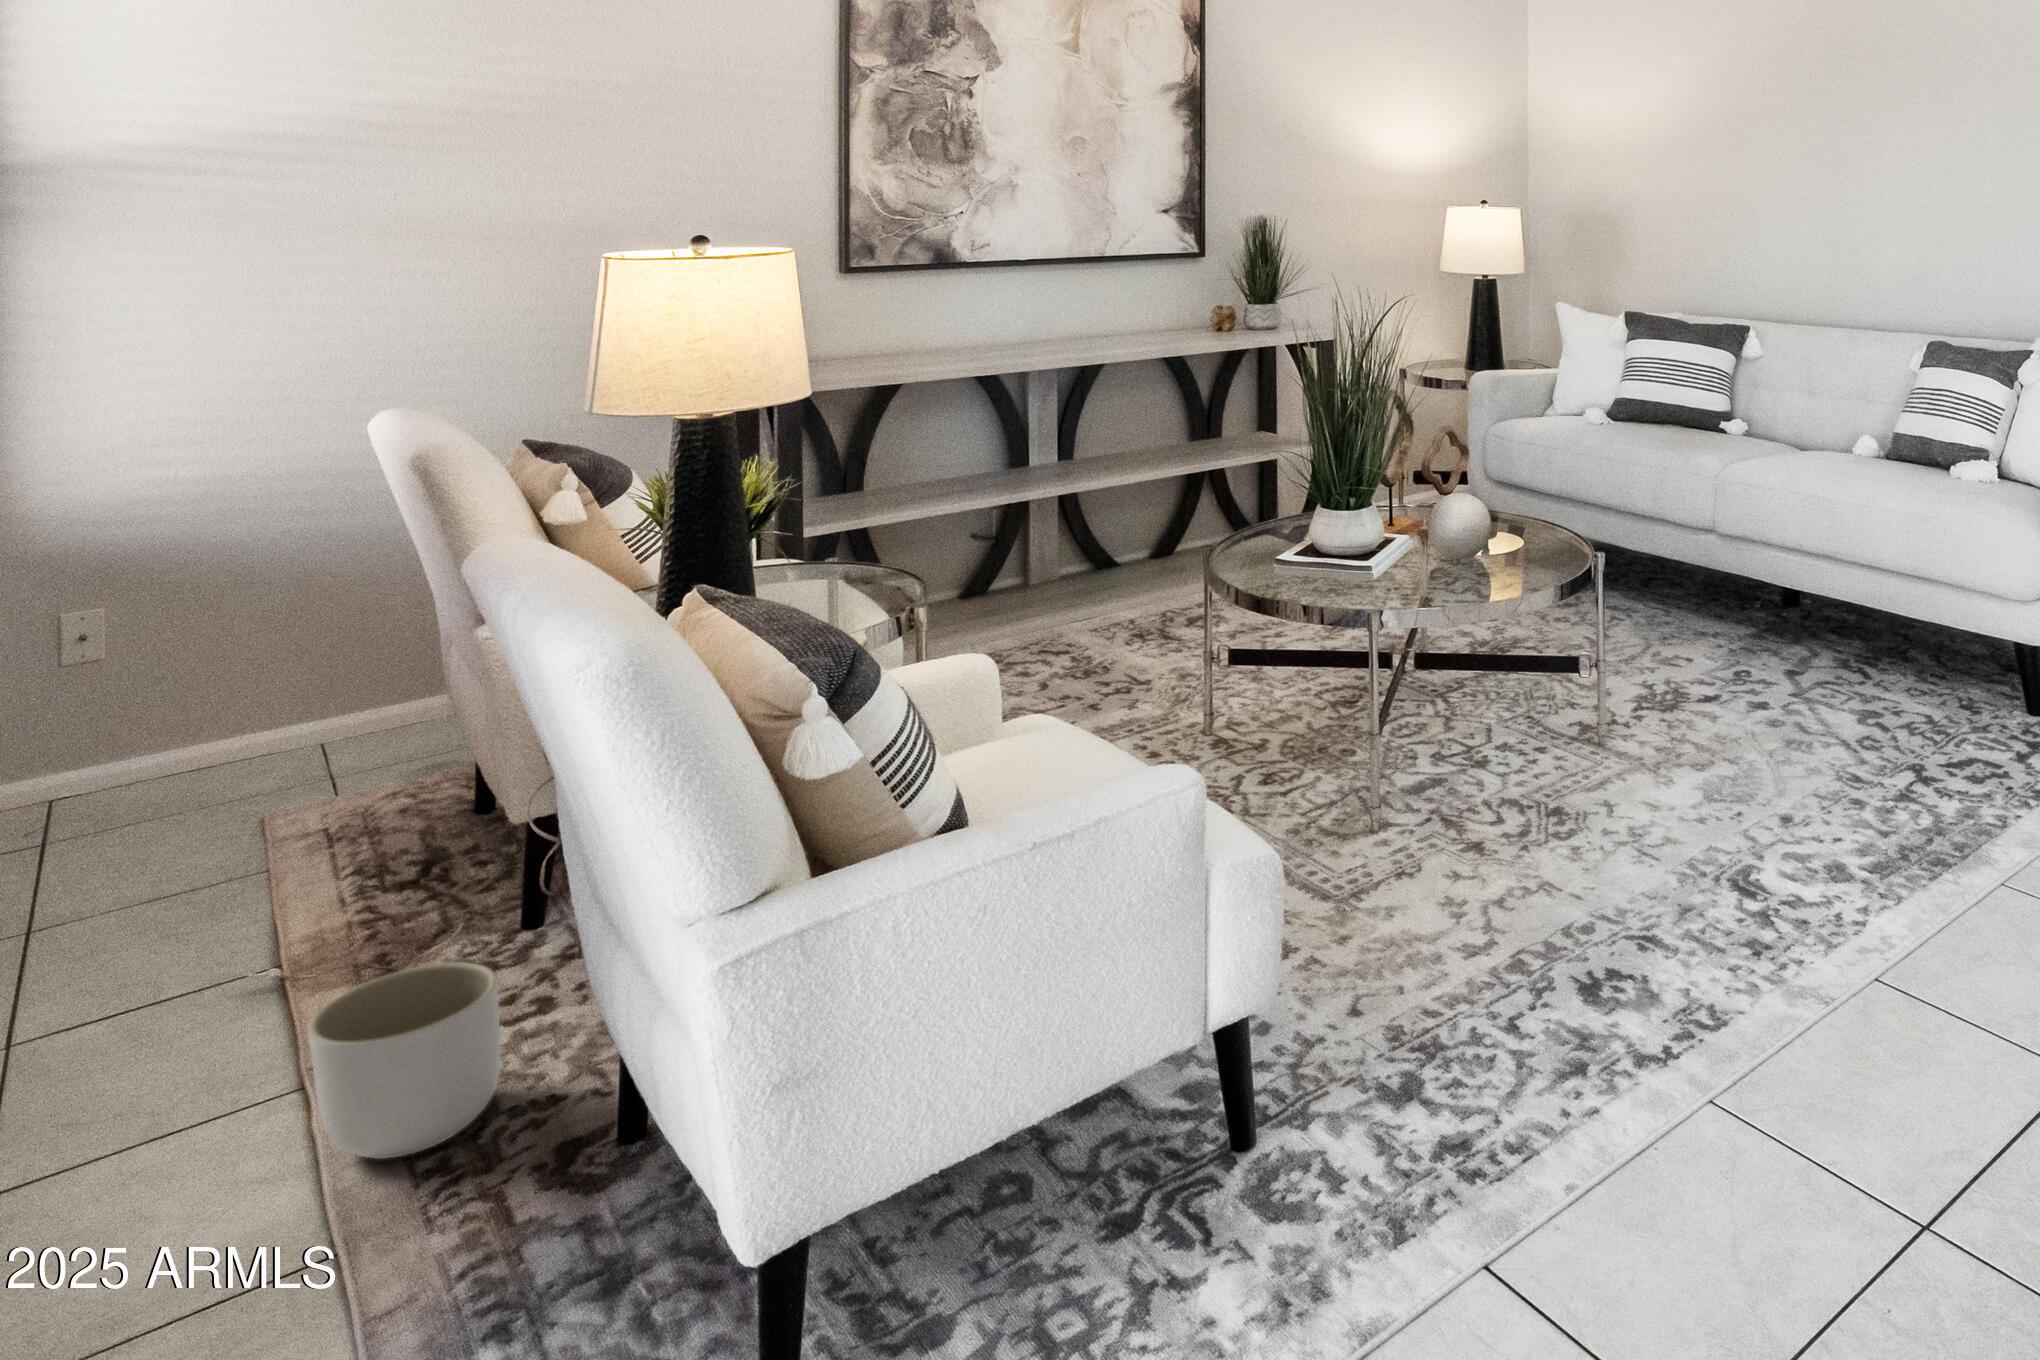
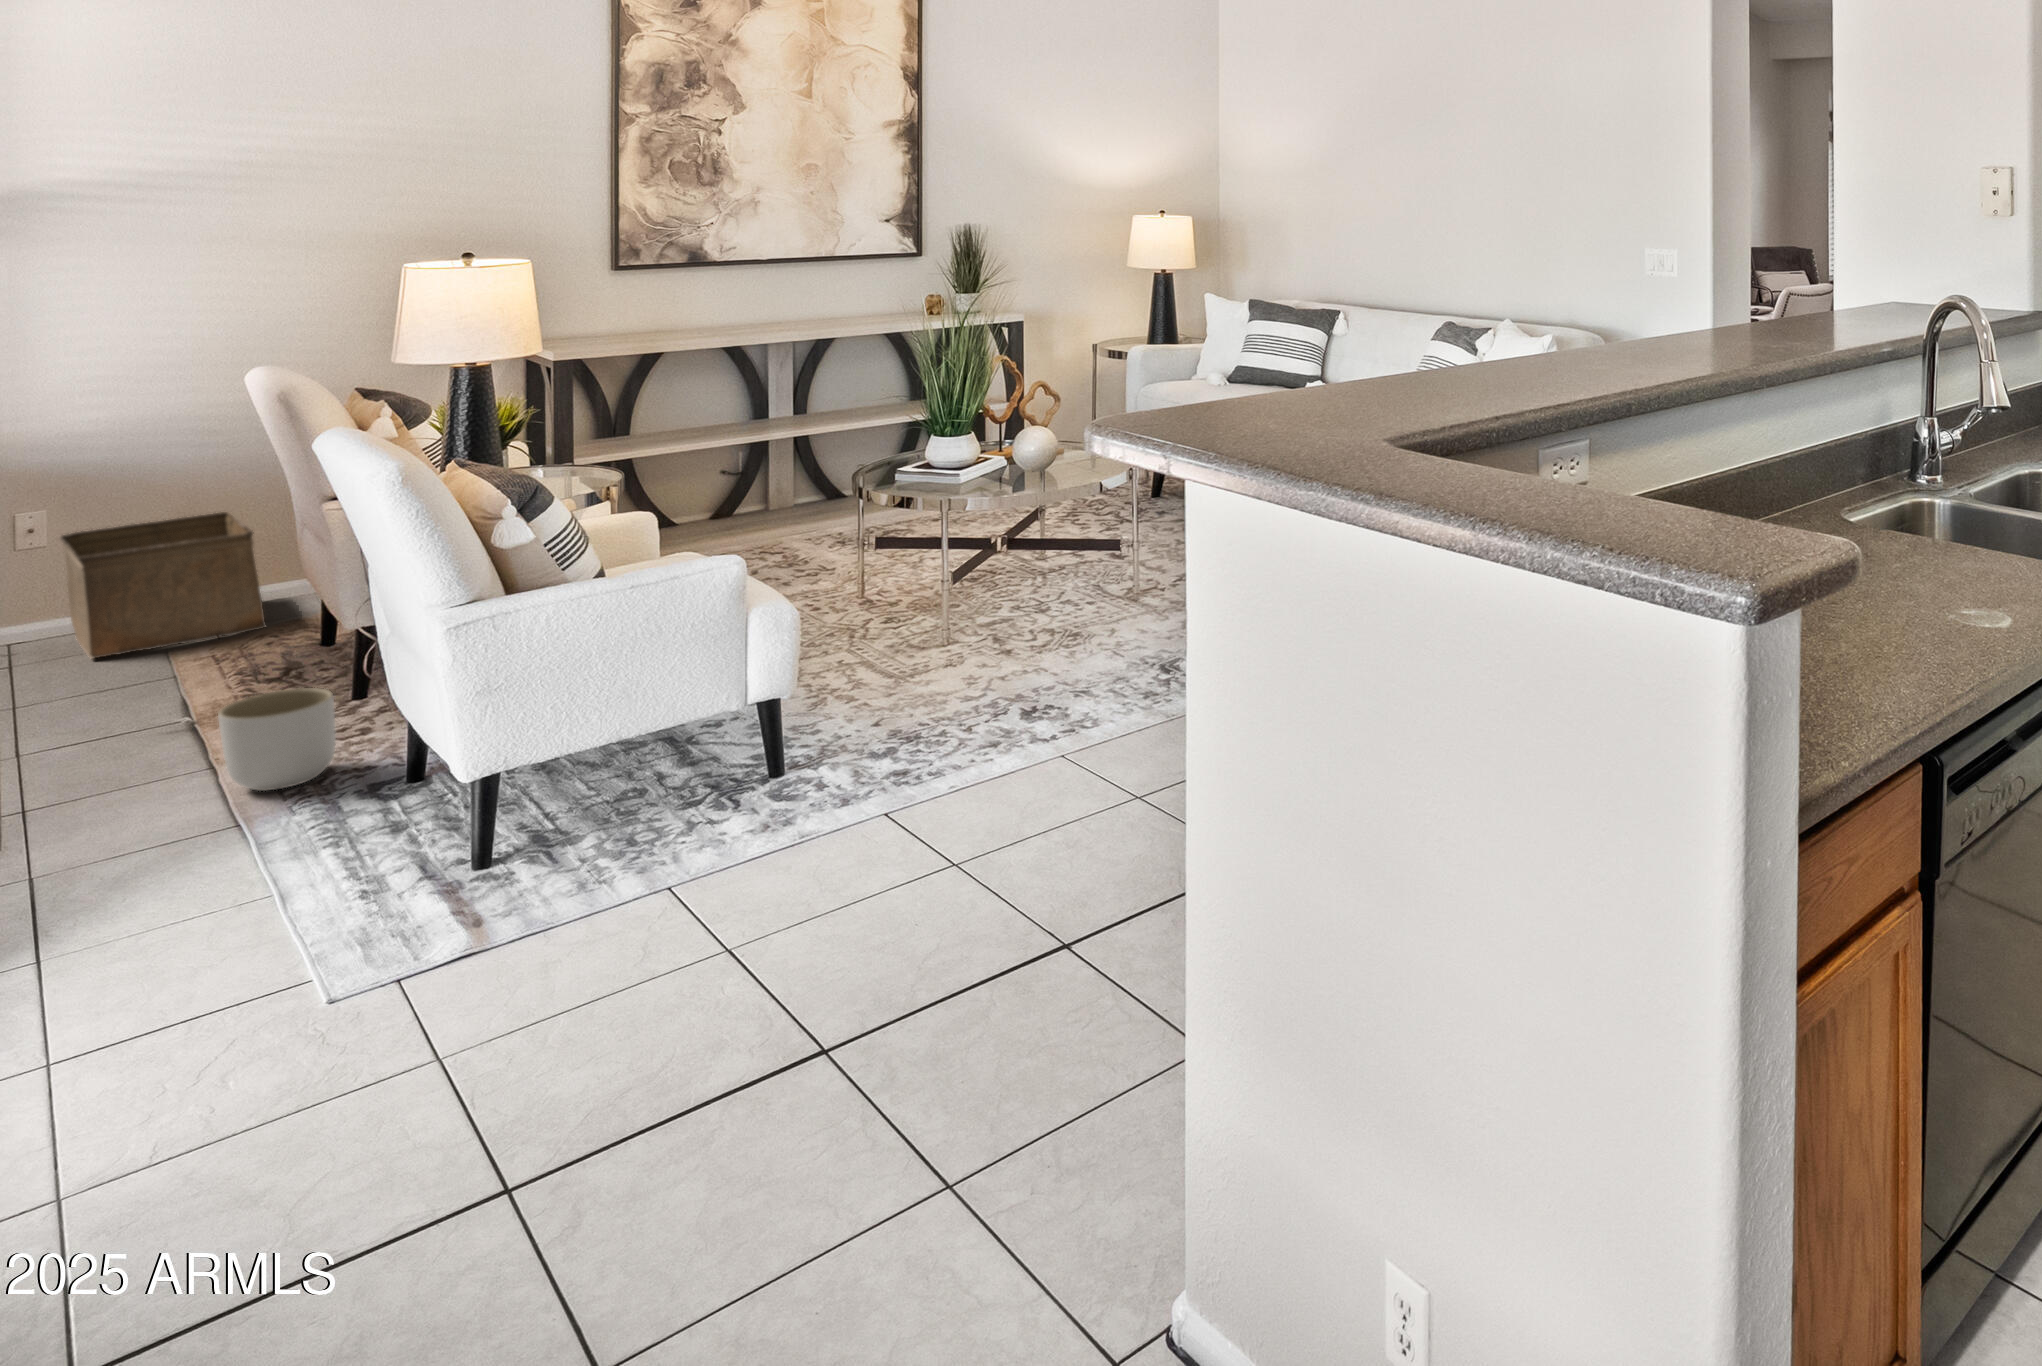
storage bin: none [120,609,400,839] -> present [60,512,266,659]

